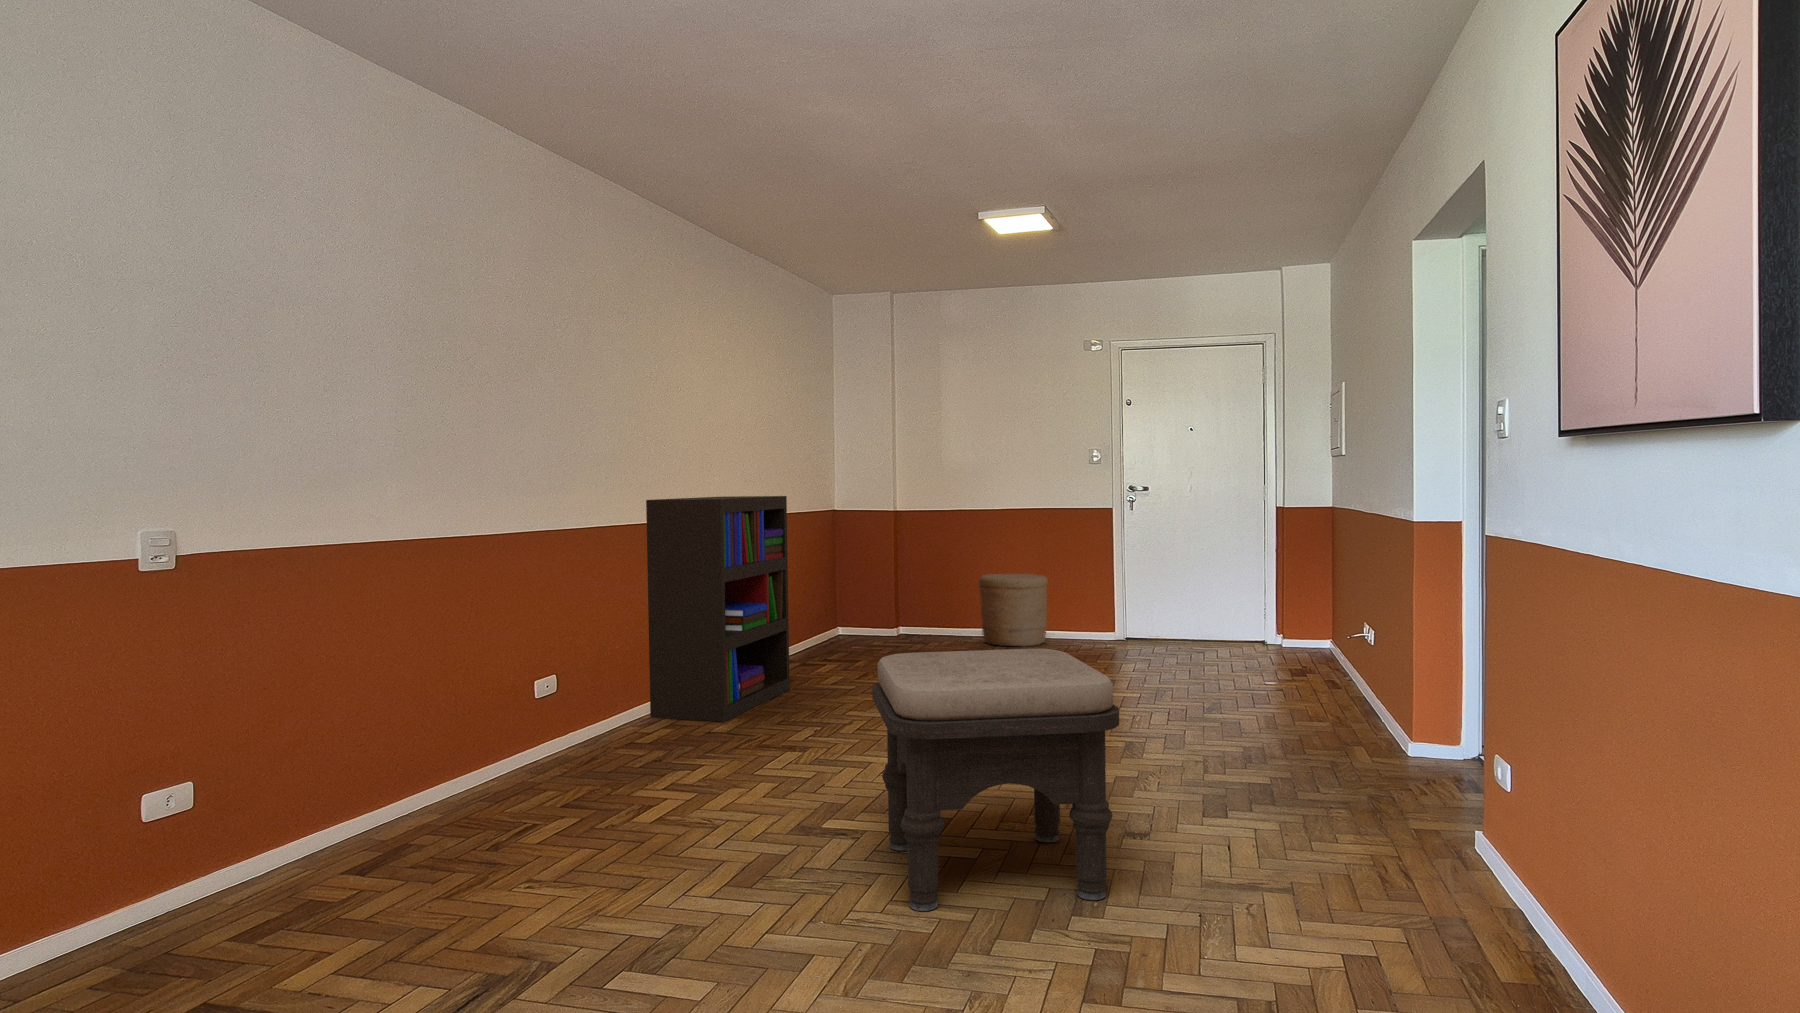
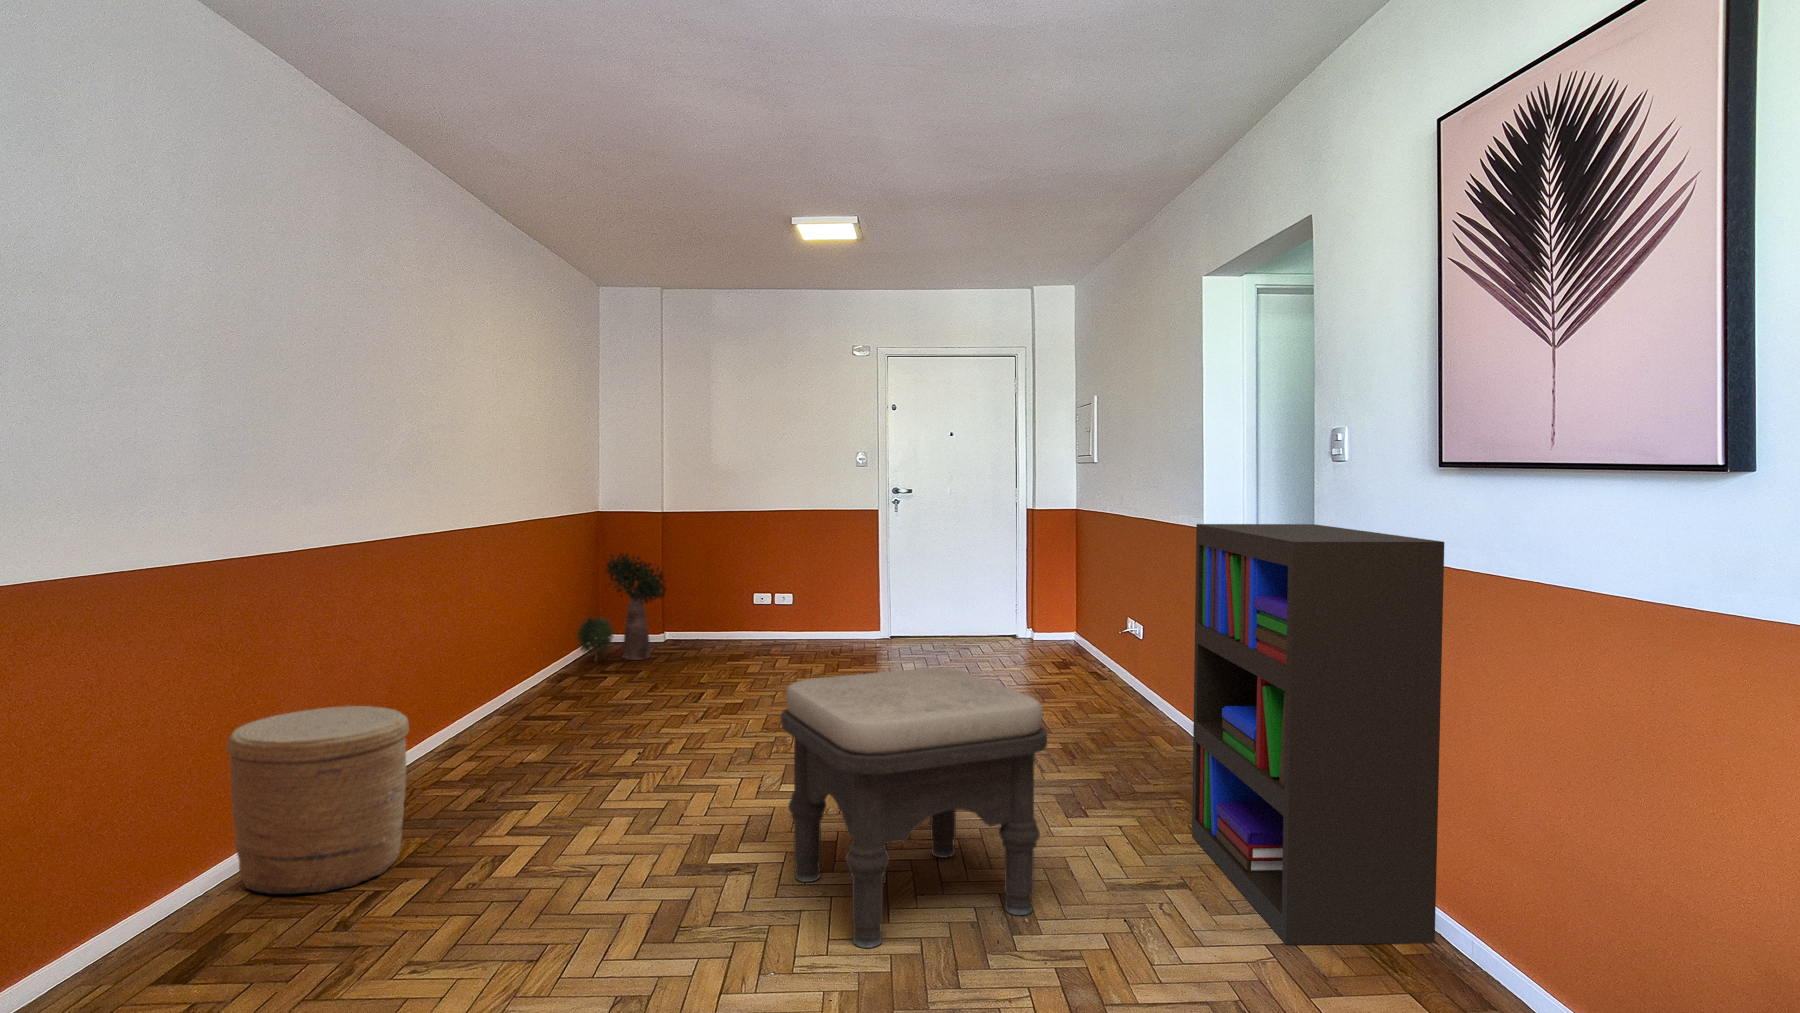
bookshelf: present [646,496,790,722] -> present [1192,524,1444,945]
potted plant: none [803,548,891,653] -> present [576,553,666,661]
woven basket: present [978,574,1048,647] -> present [226,706,409,894]

